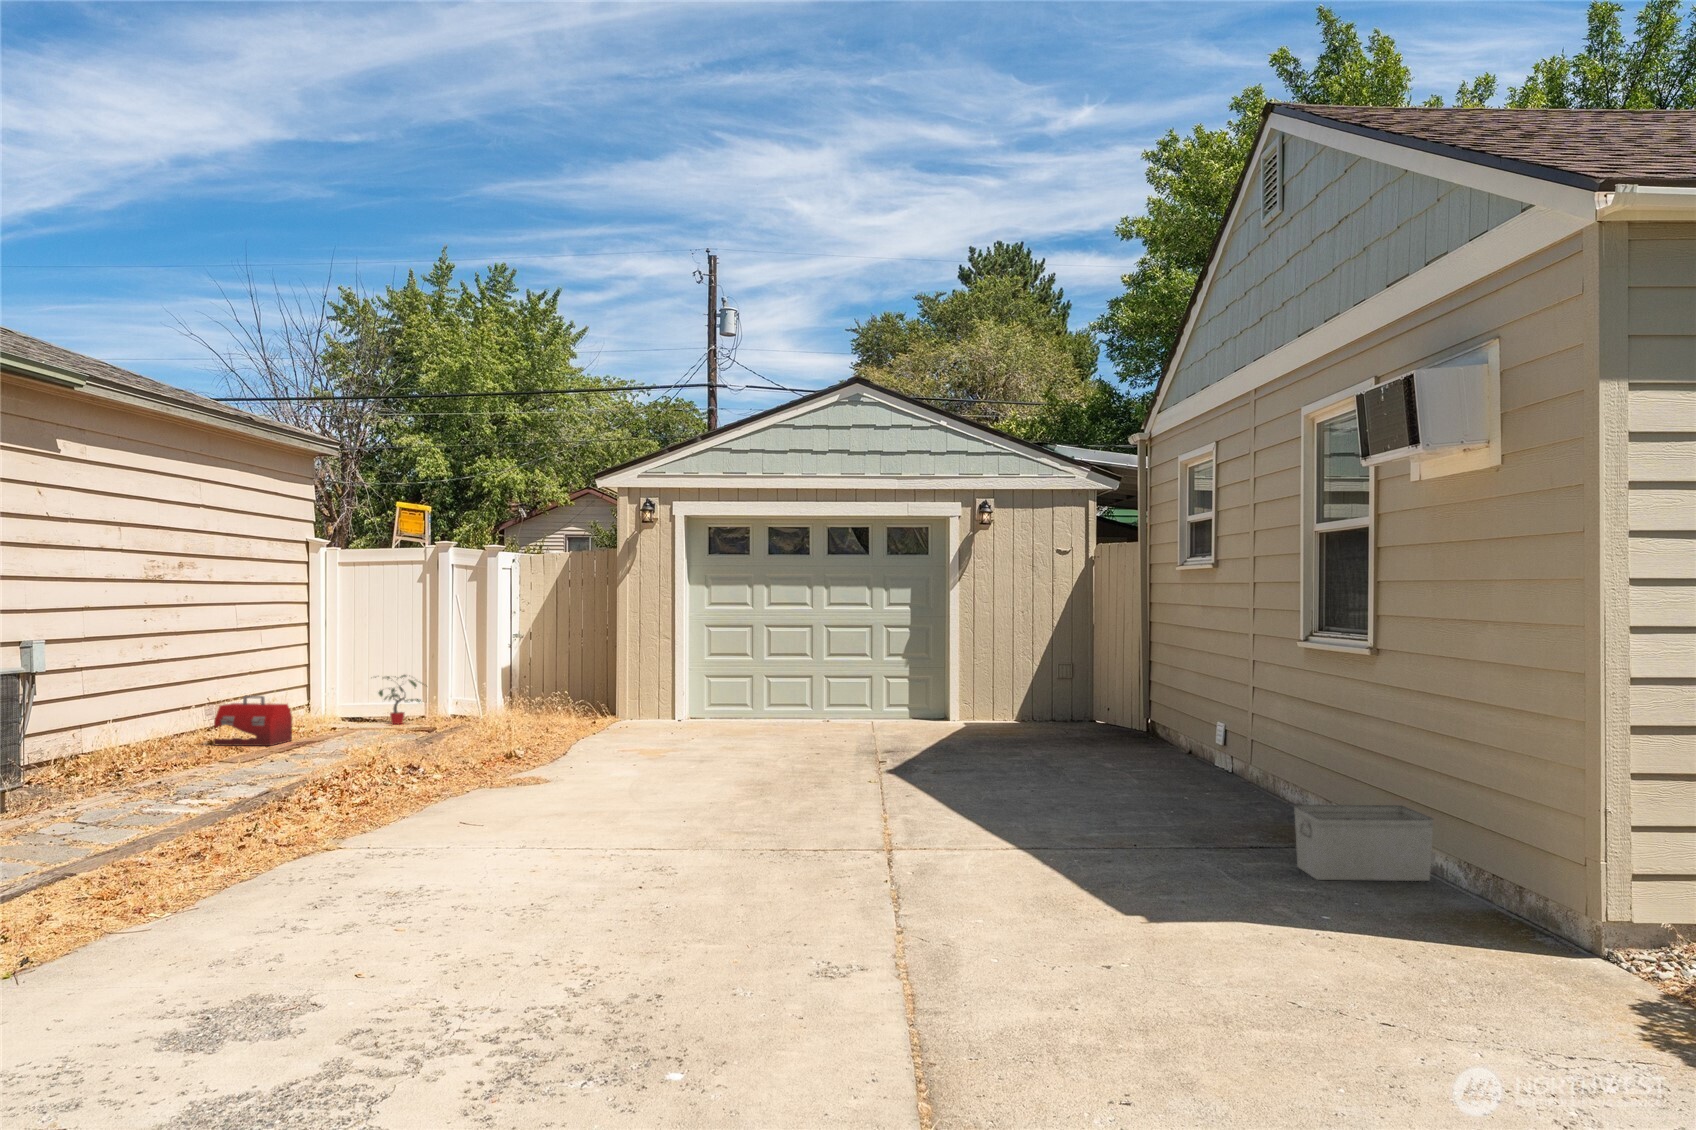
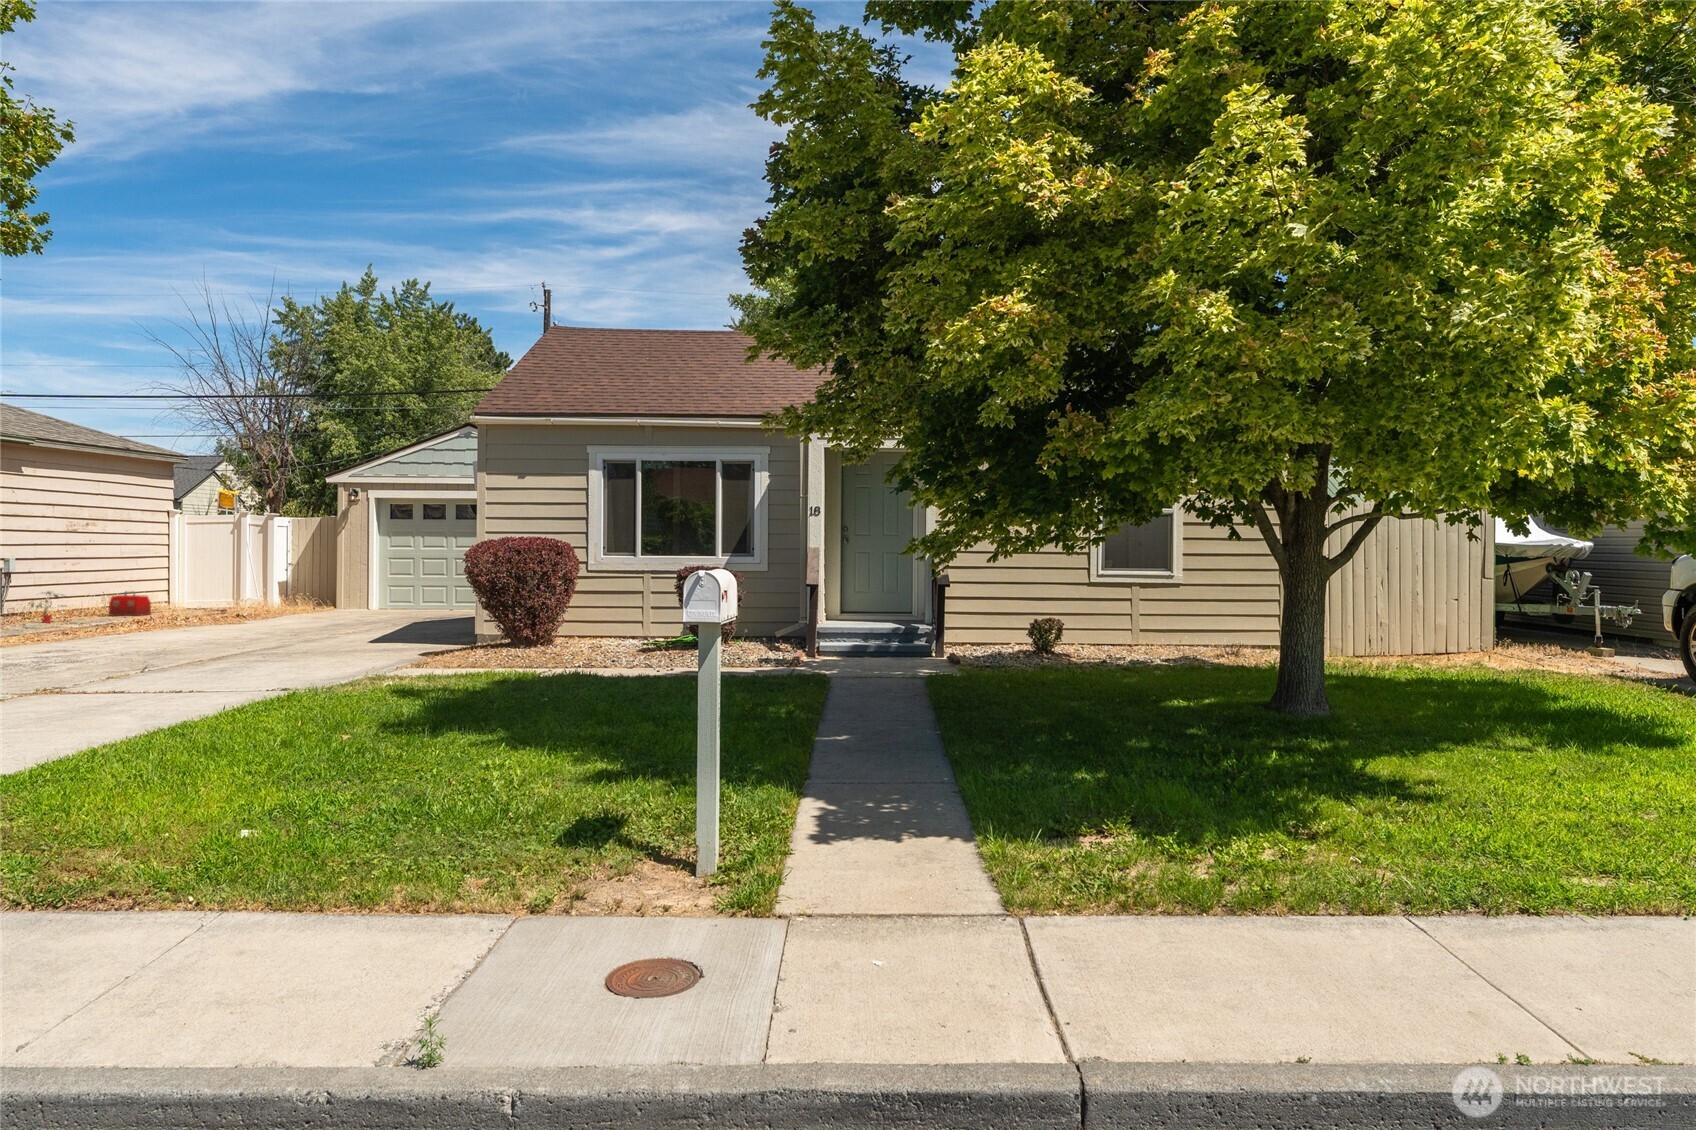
potted plant: present [375,675,421,724] -> present [31,592,63,623]
storage bin: present [1294,805,1433,881] -> none [460,620,510,645]

